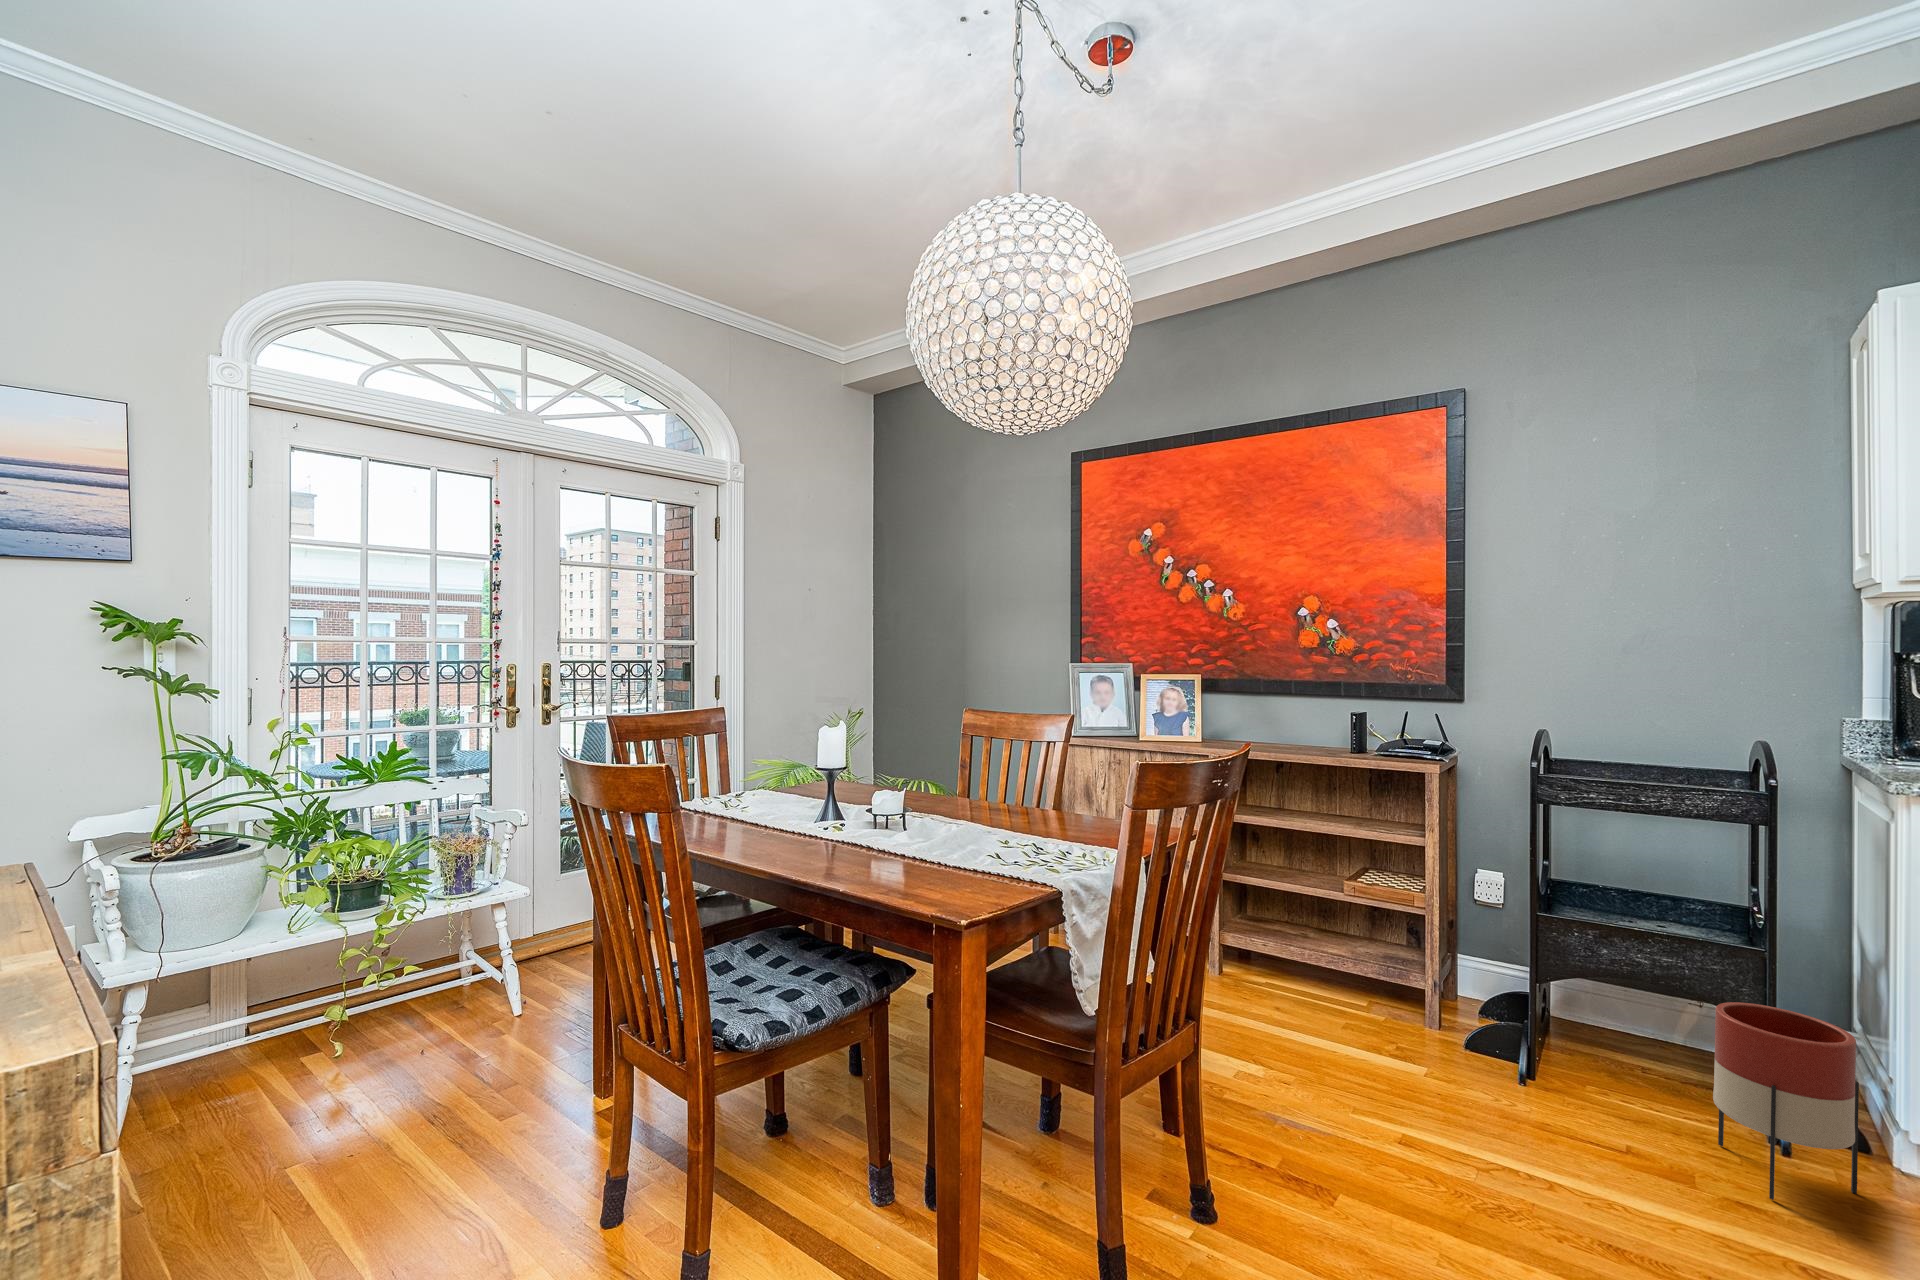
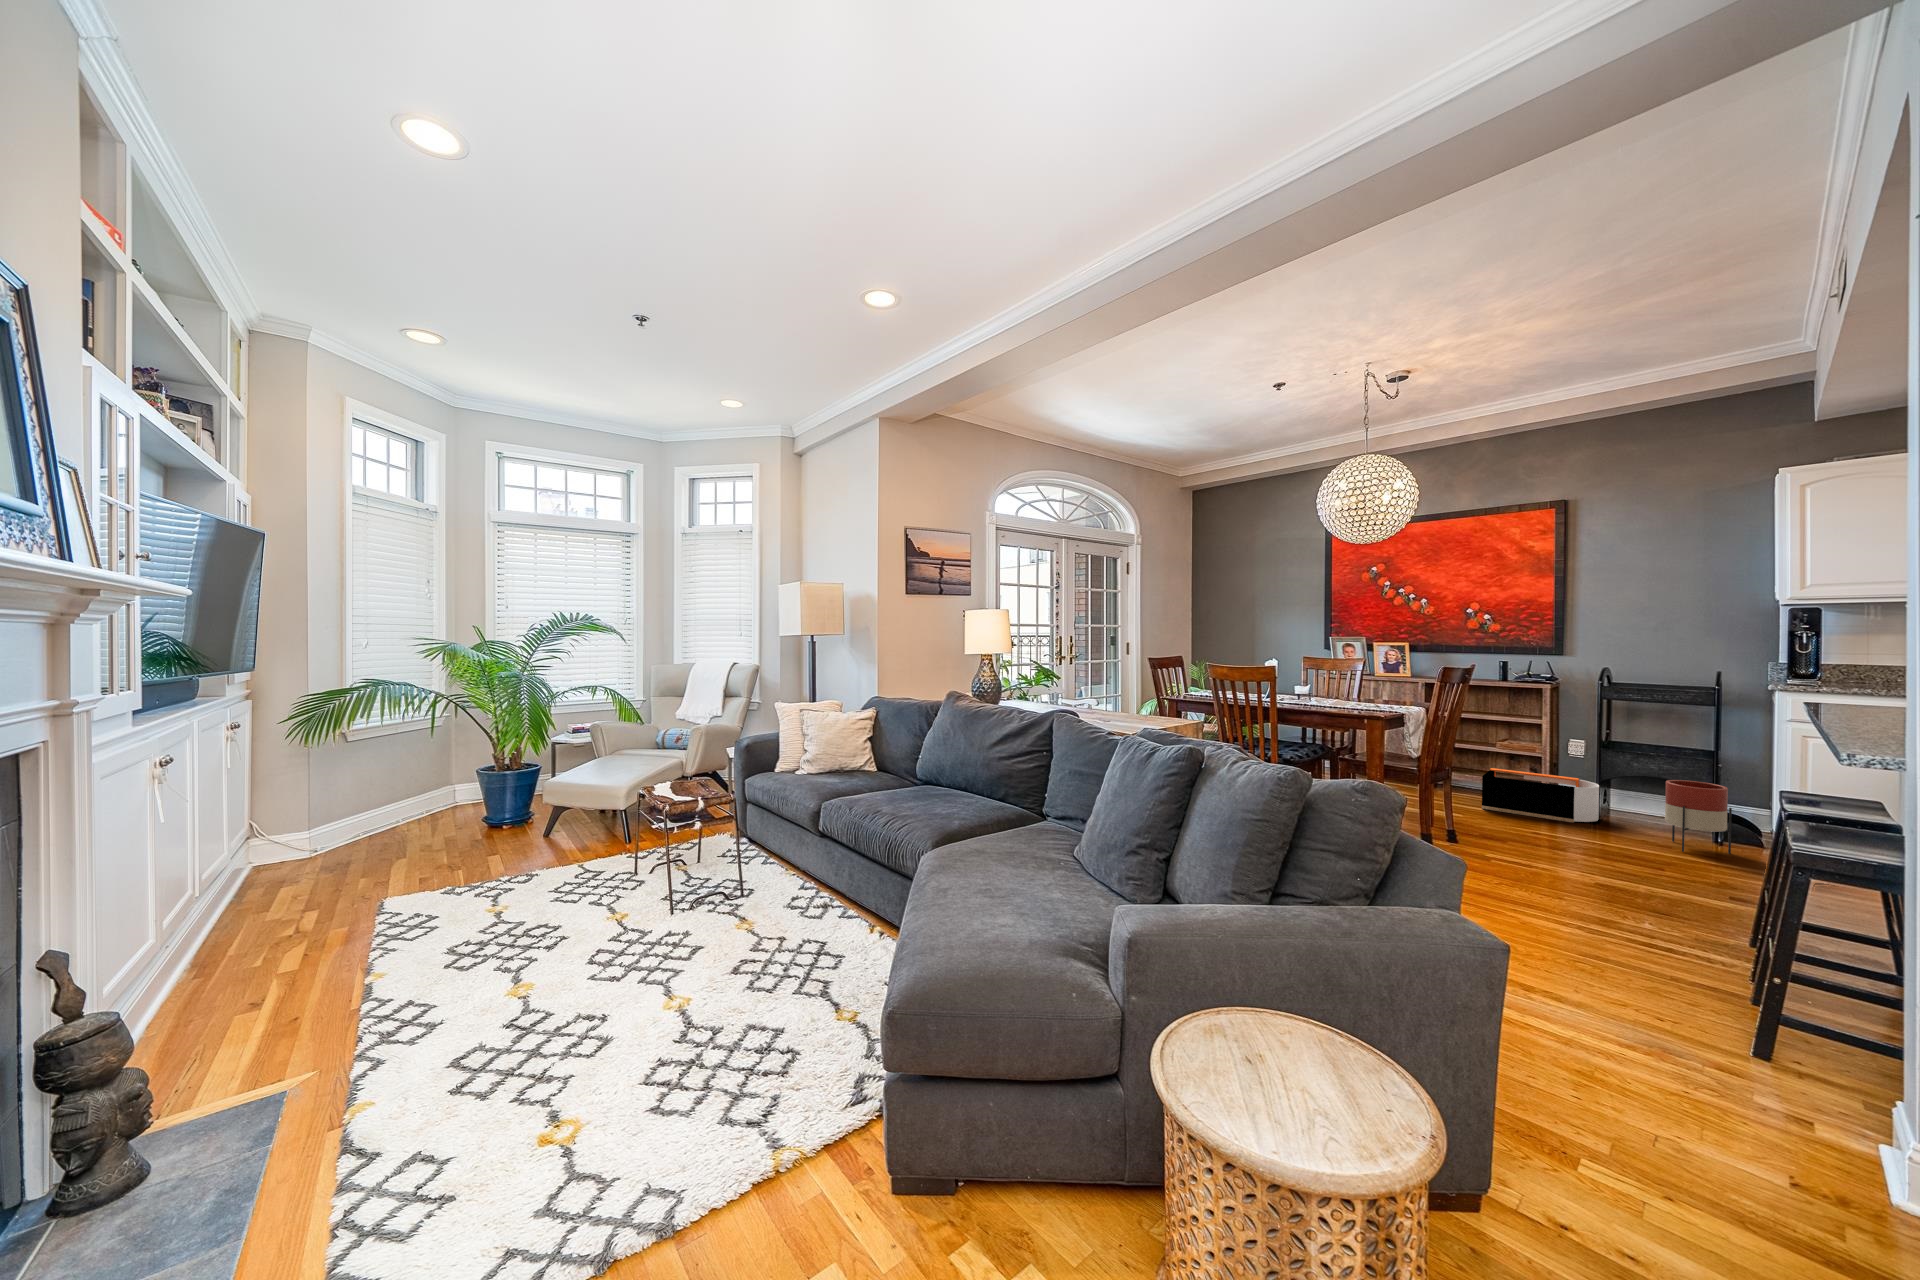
storage bin: none [1330,934,1548,1077] -> present [1482,768,1599,823]

